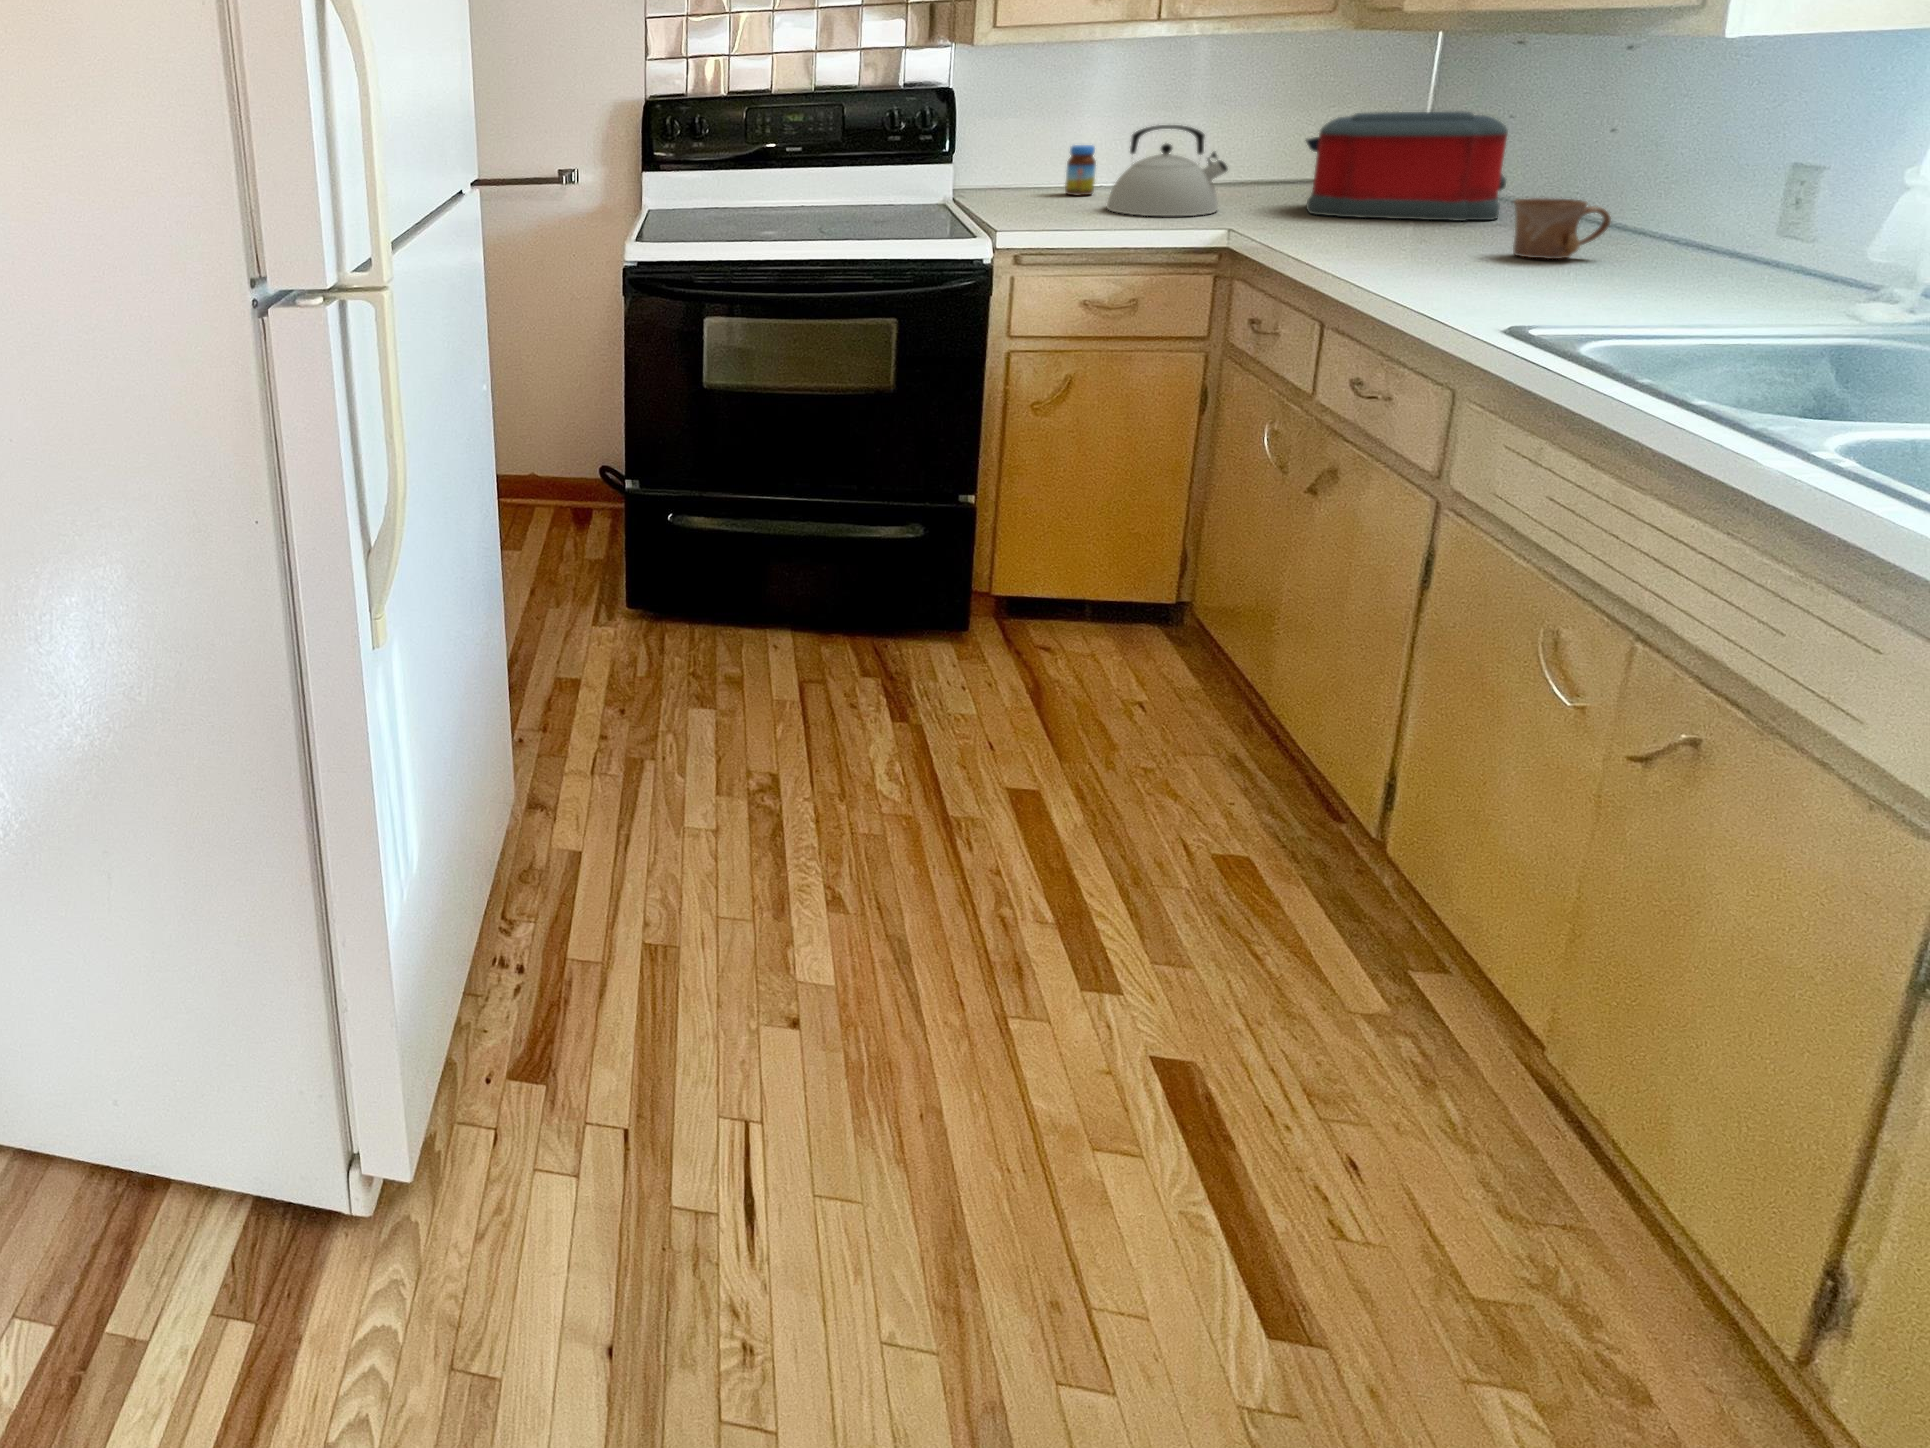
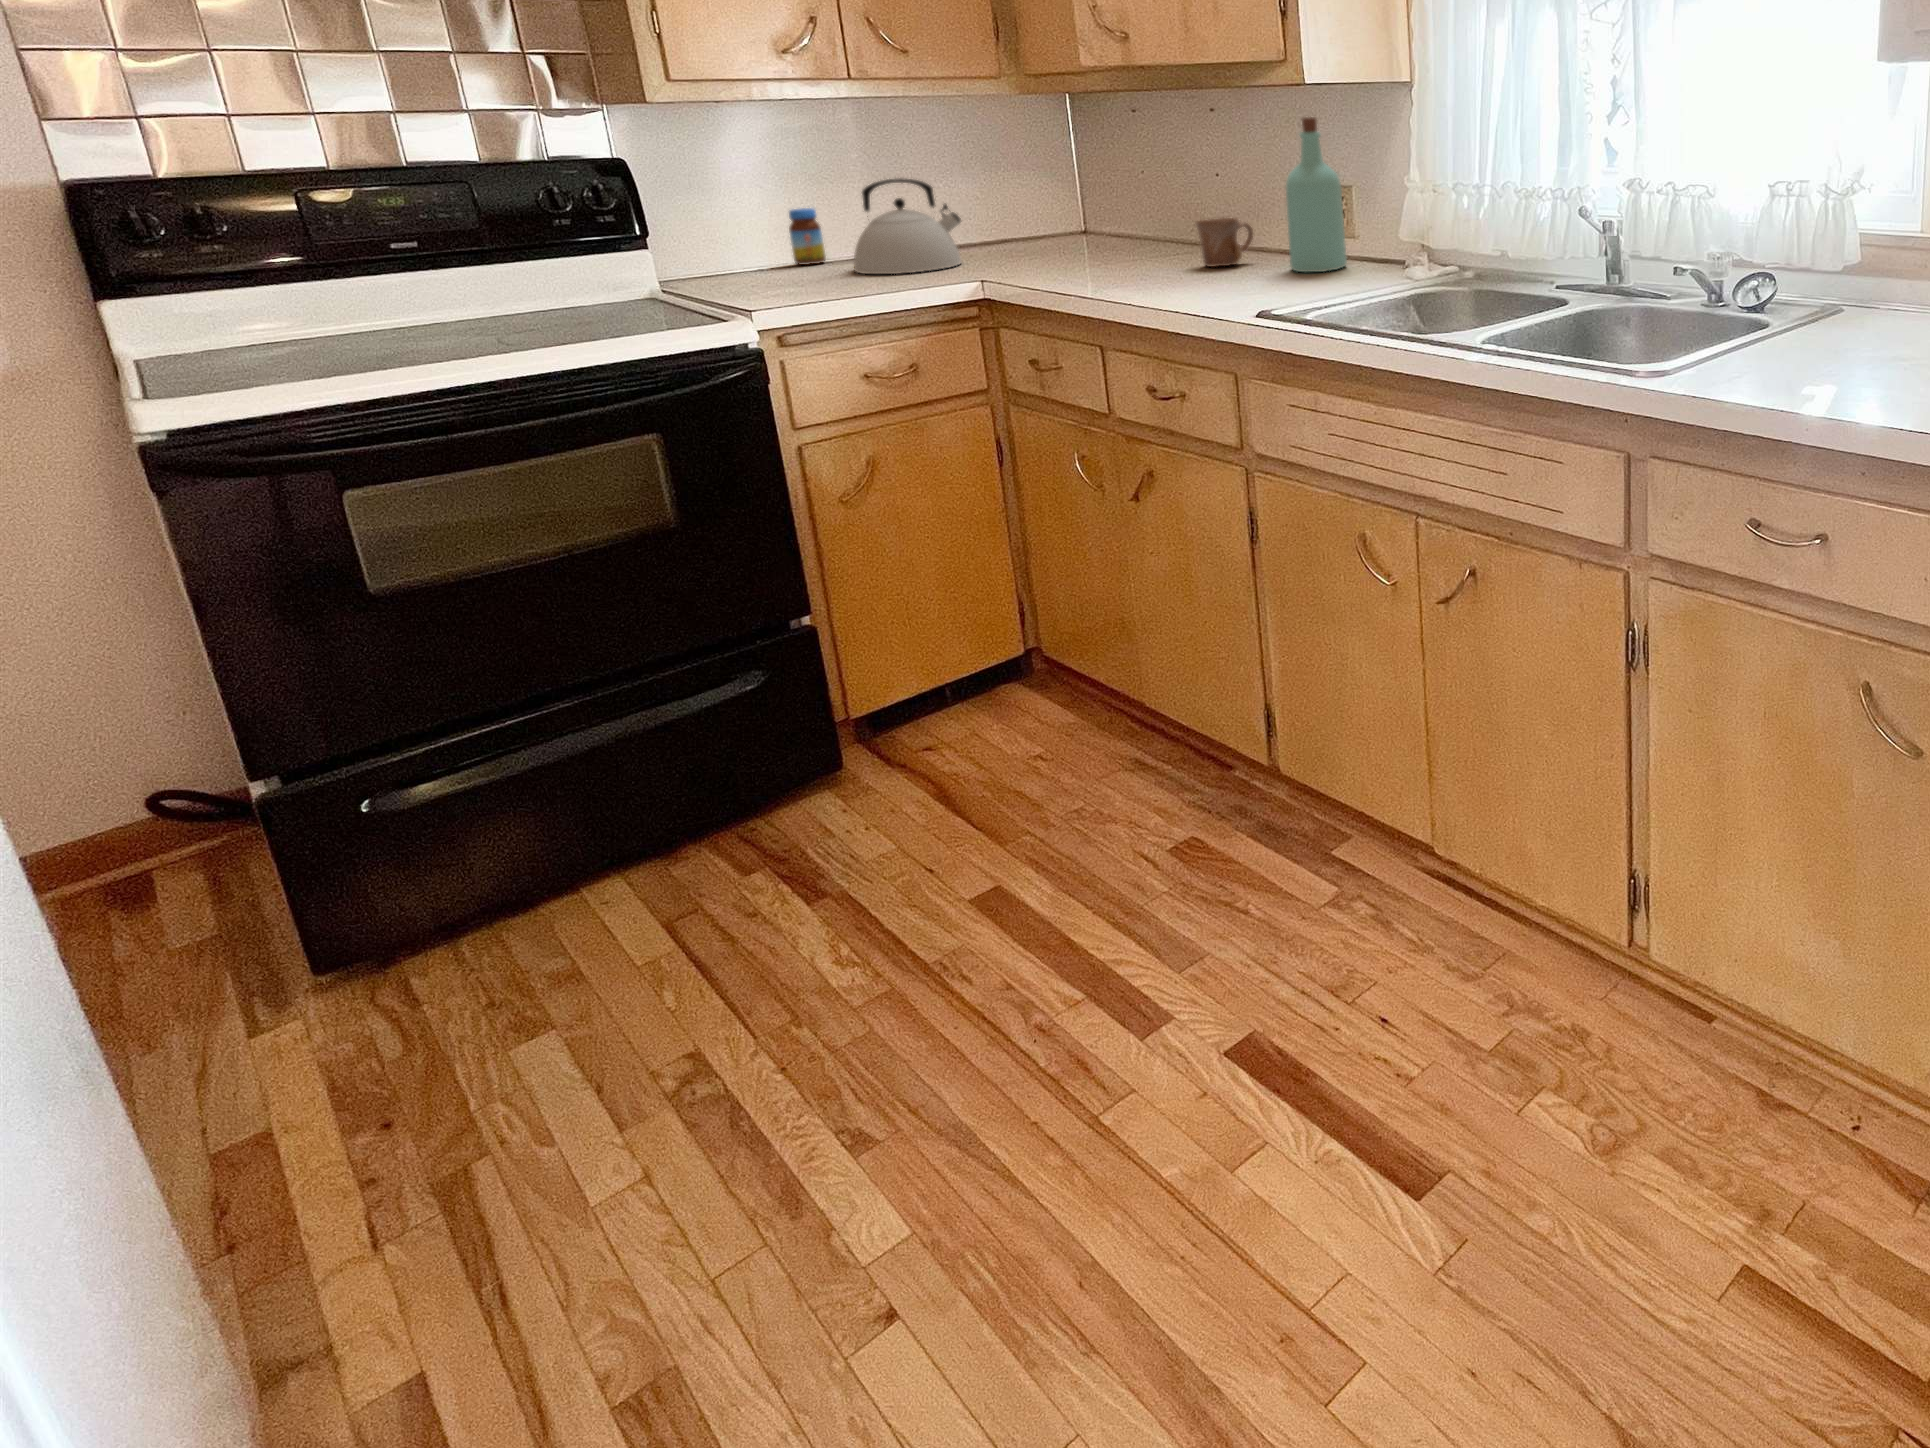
bottle: none [1647,78,1784,290] -> present [1286,117,1347,272]
toaster: present [1306,112,1508,221] -> none [1016,158,1169,256]

